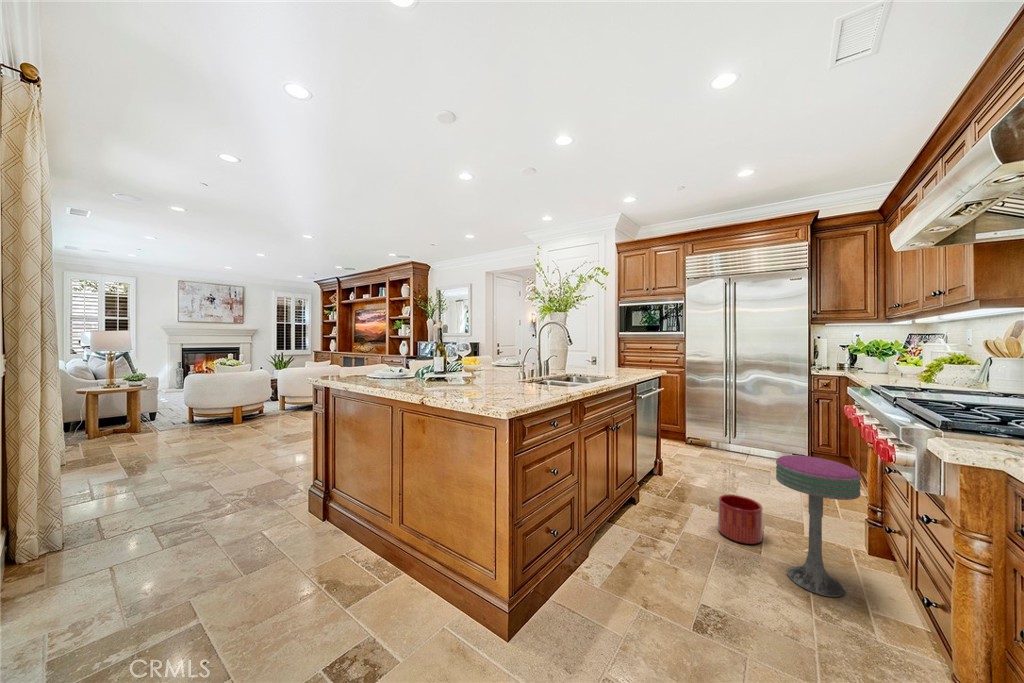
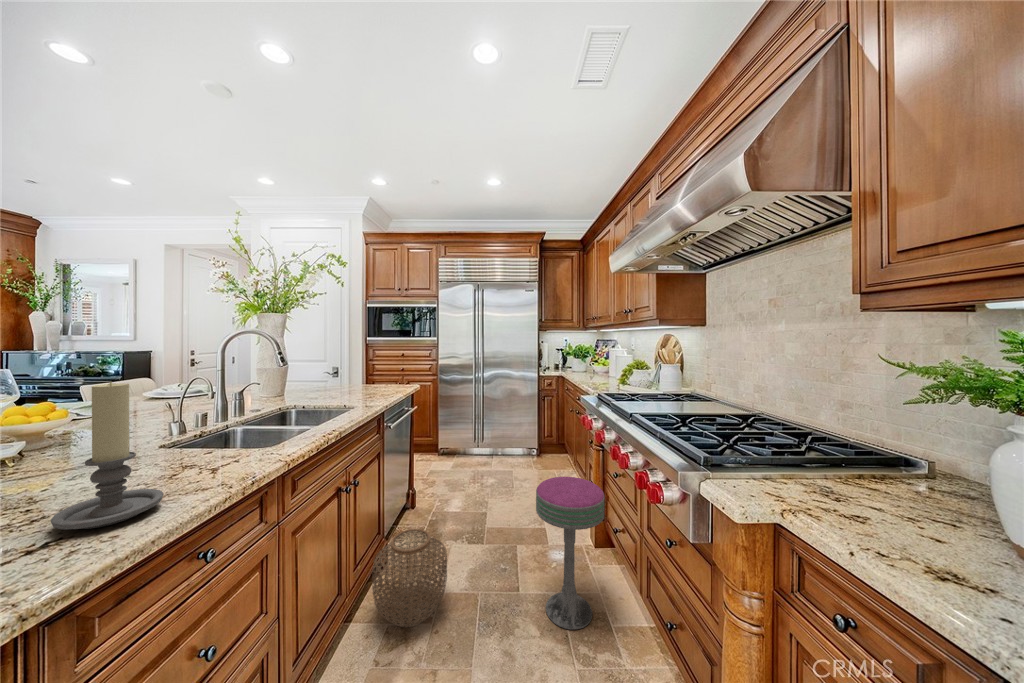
candle holder: none [513,336,544,395] -> present [51,382,163,529]
woven basket: none [629,471,688,540] -> present [372,529,447,627]
planter: present [718,495,762,544] -> none [478,524,519,584]

